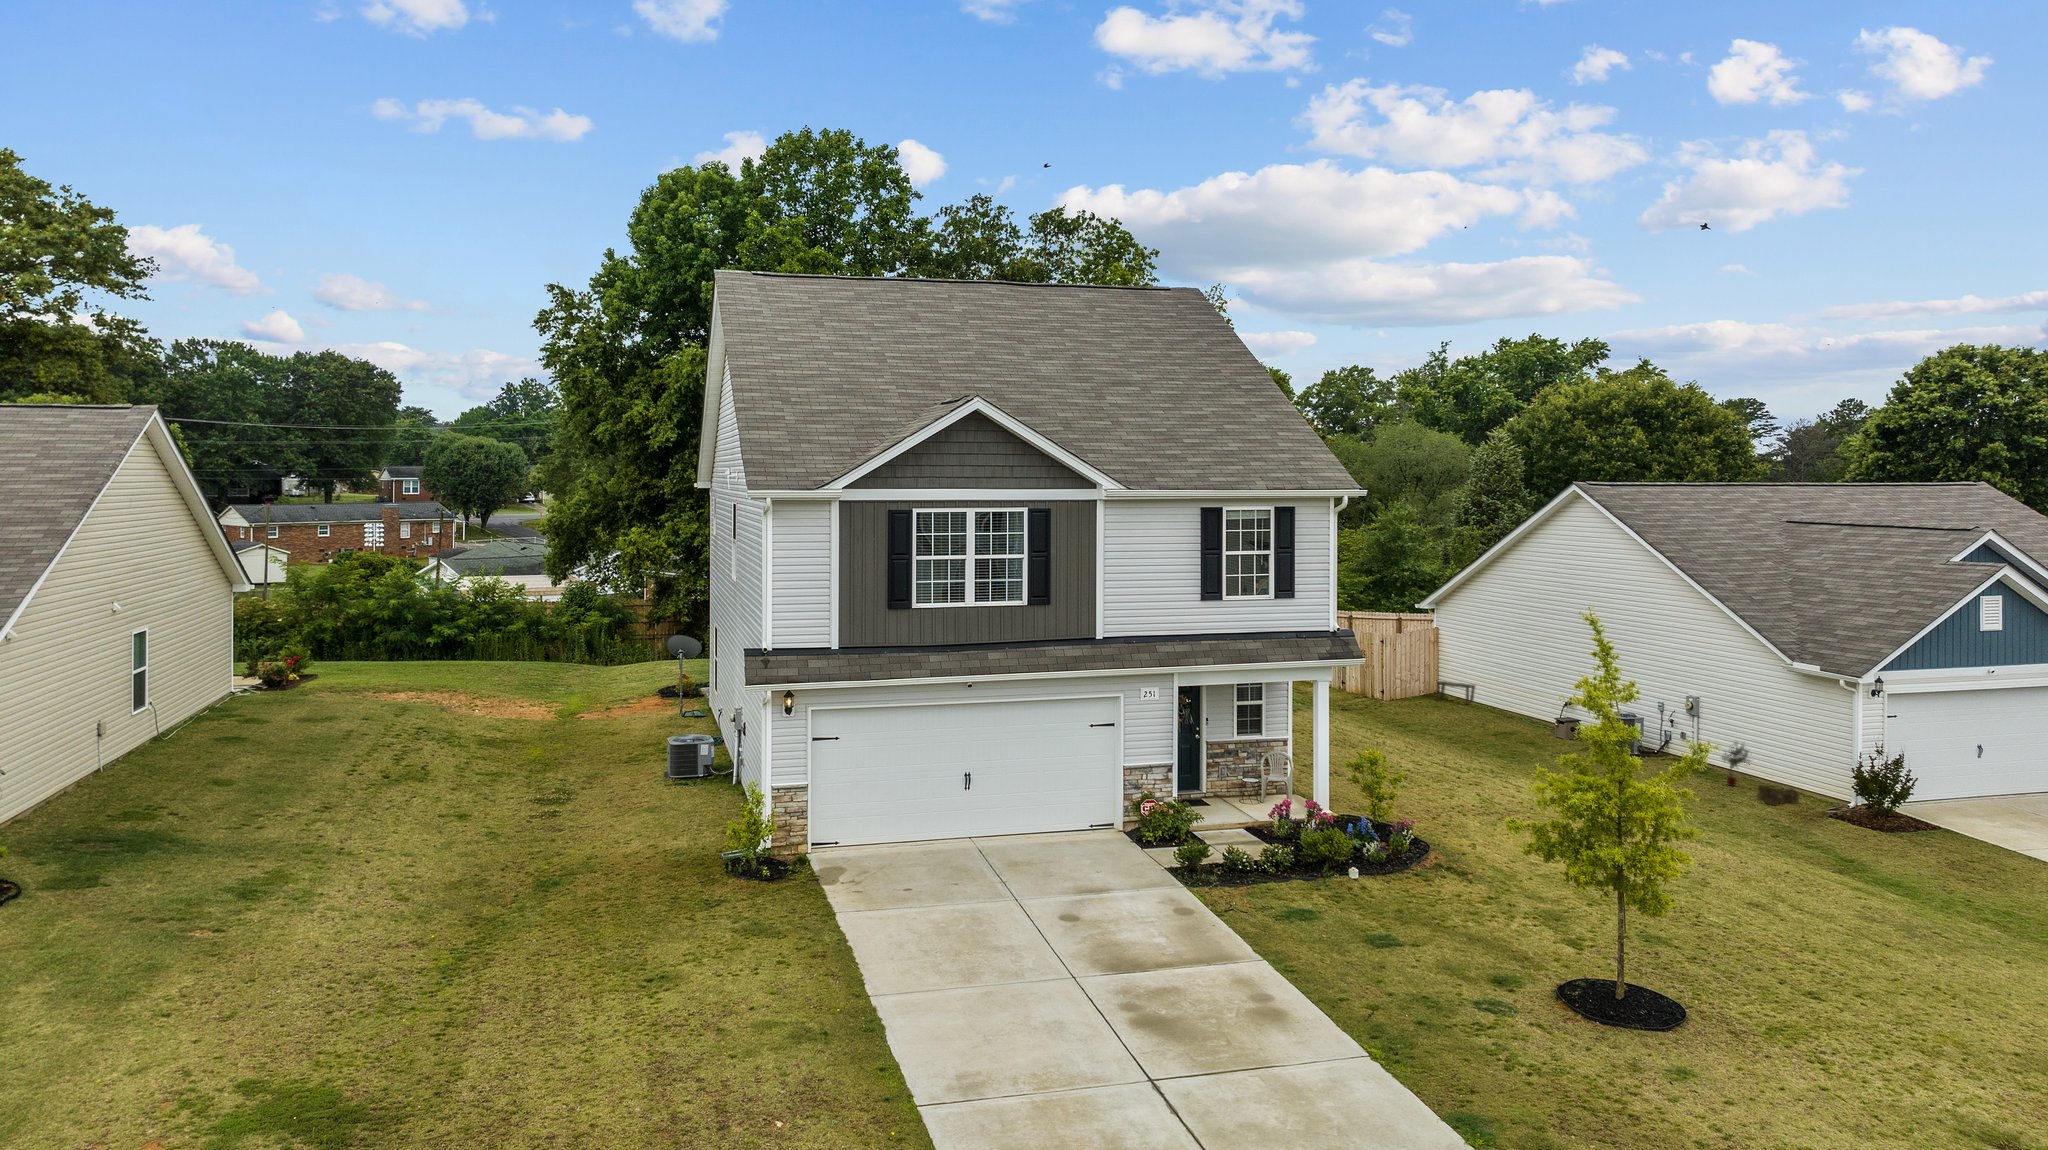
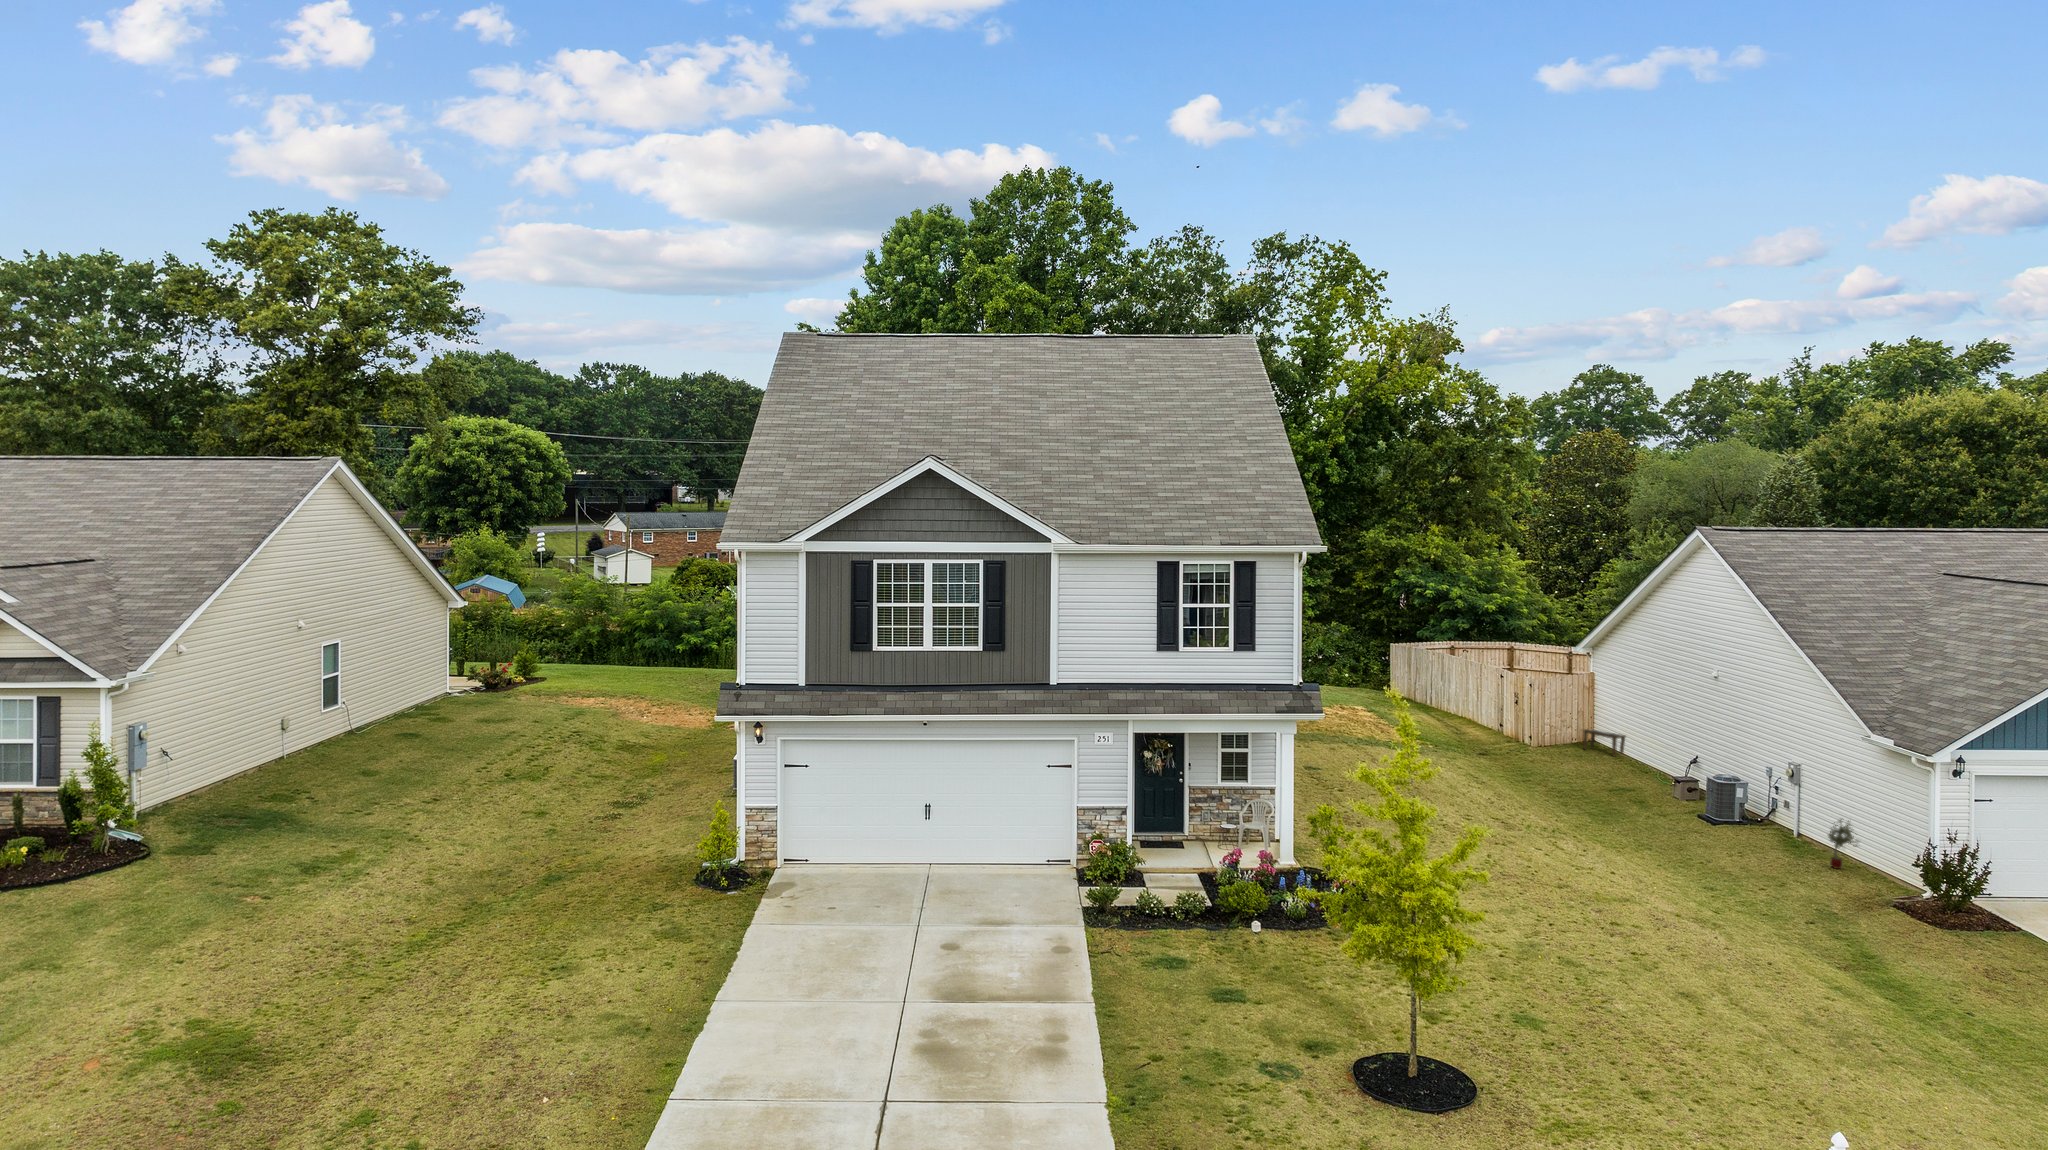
woven basket: present [1757,785,1799,805] -> none [1852,869,1903,895]

